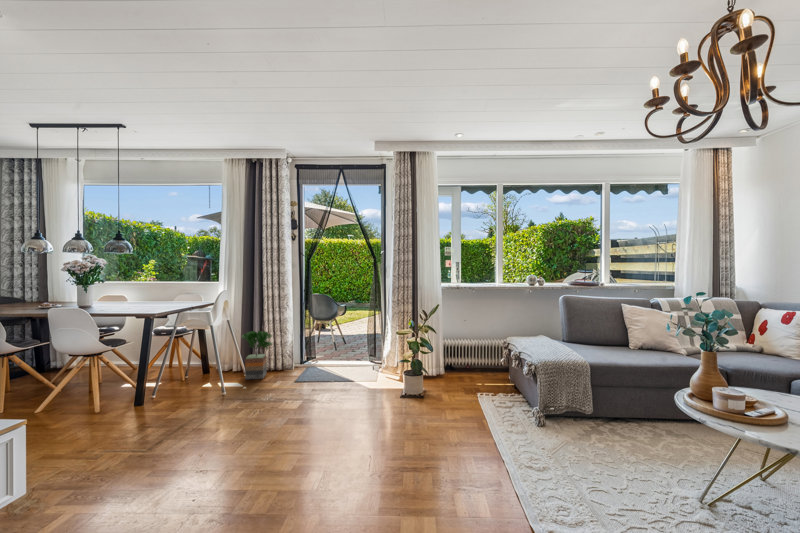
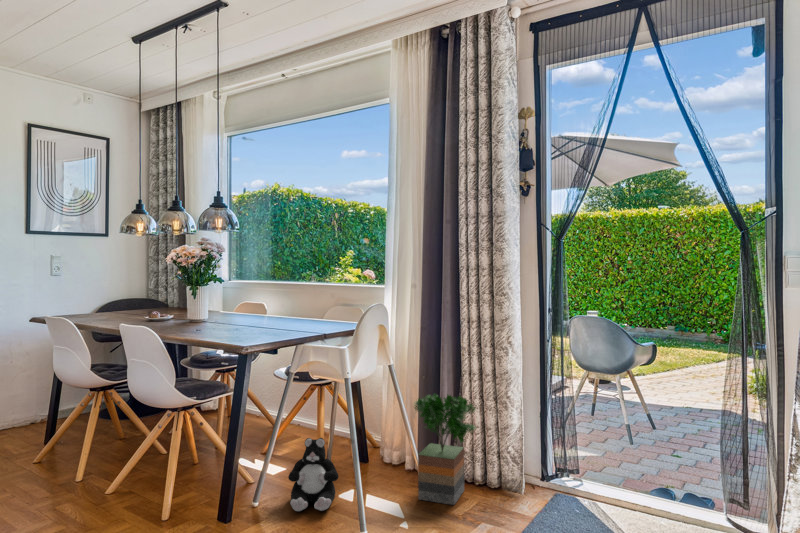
plush toy: none [176,357,204,391] -> present [288,438,339,511]

